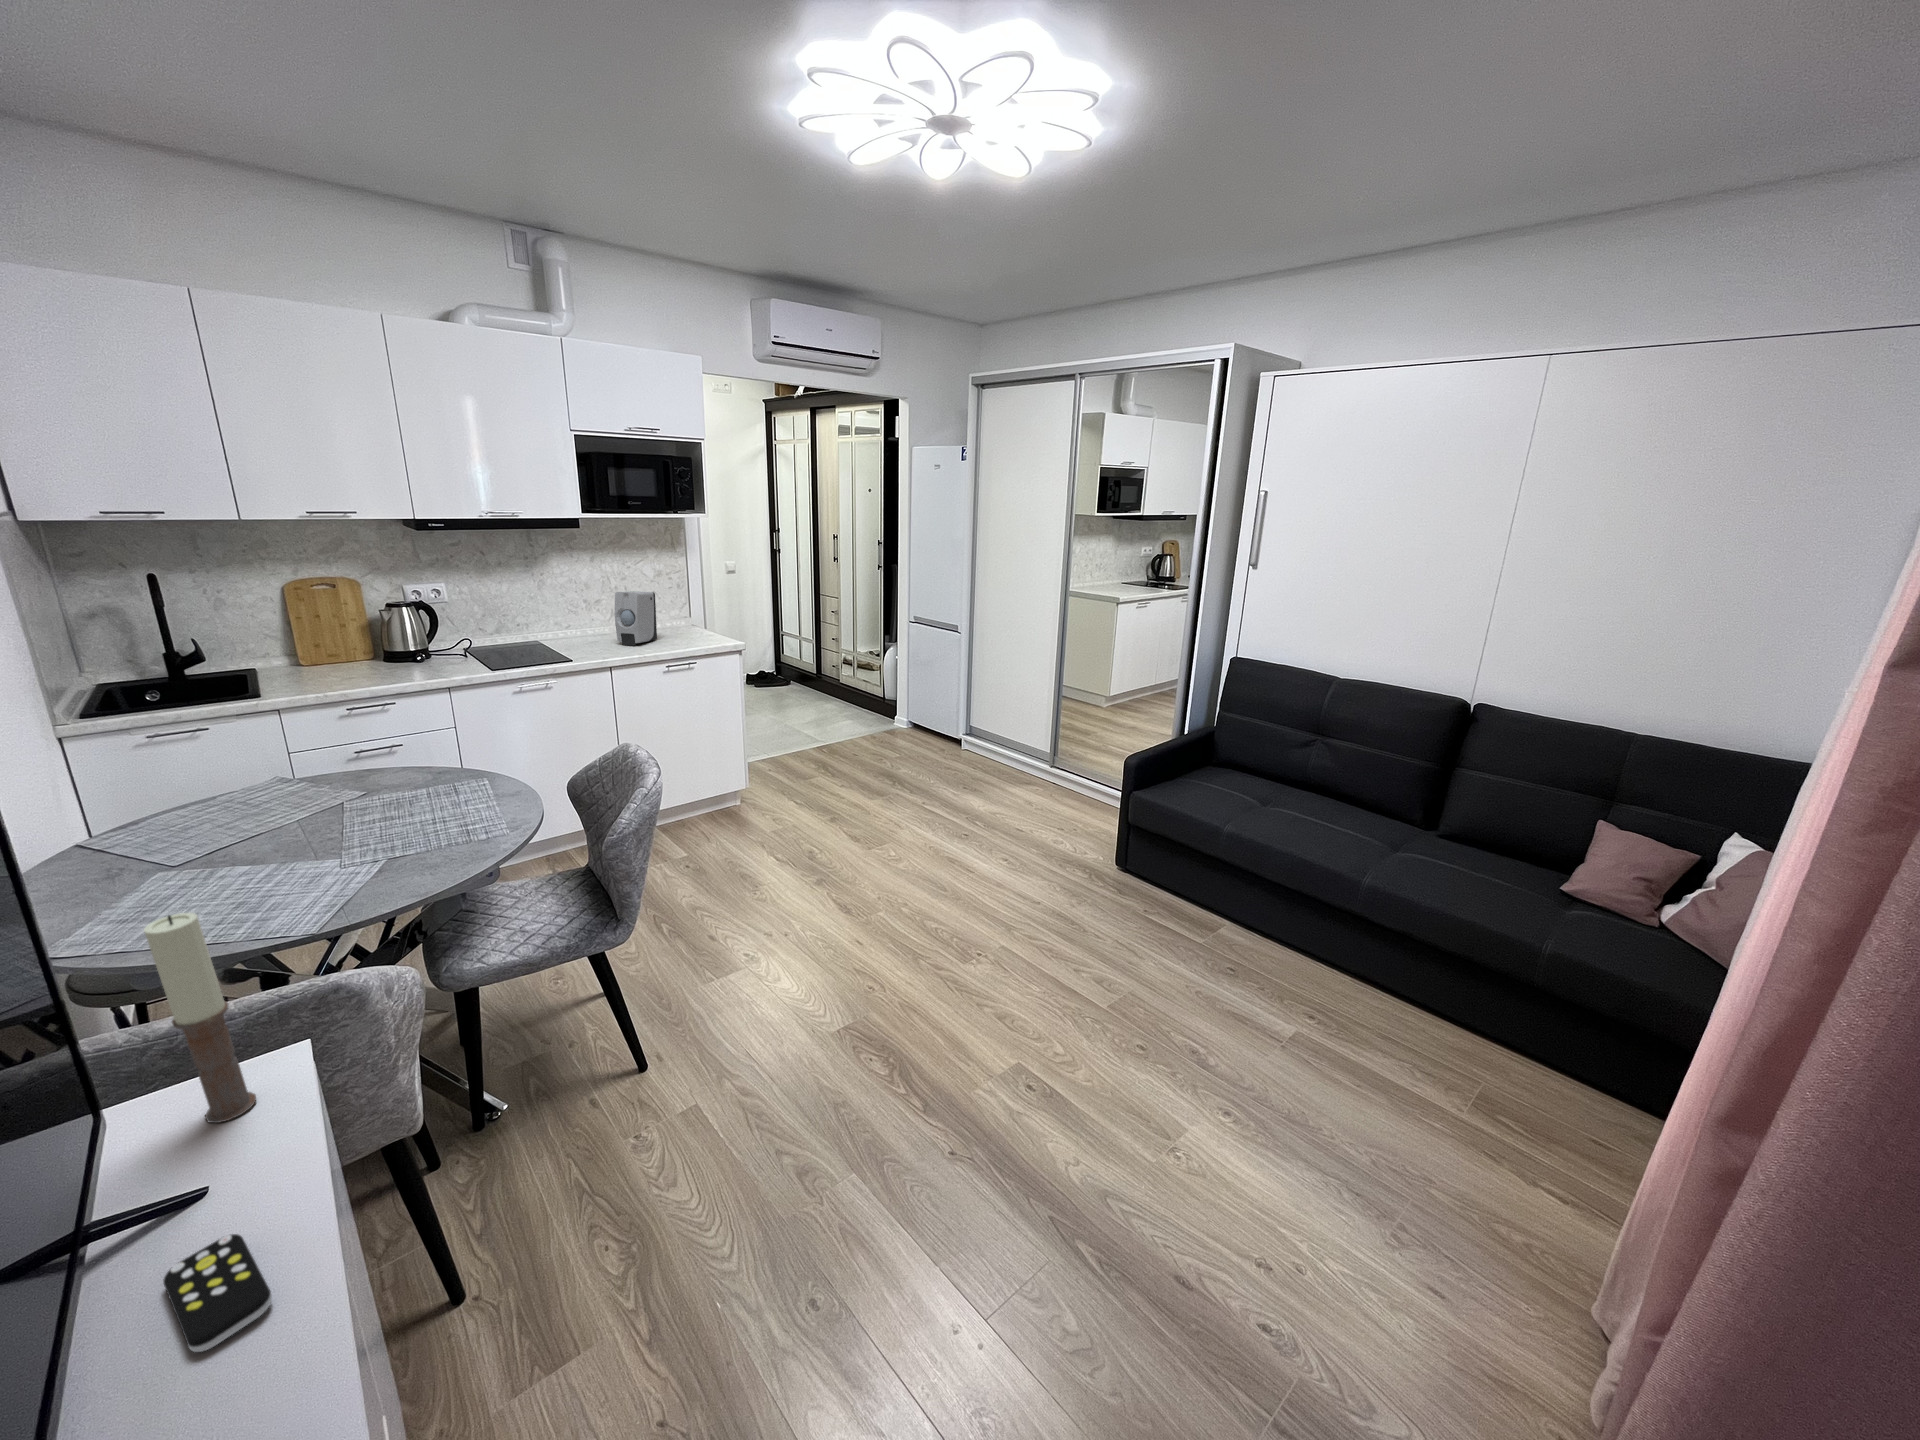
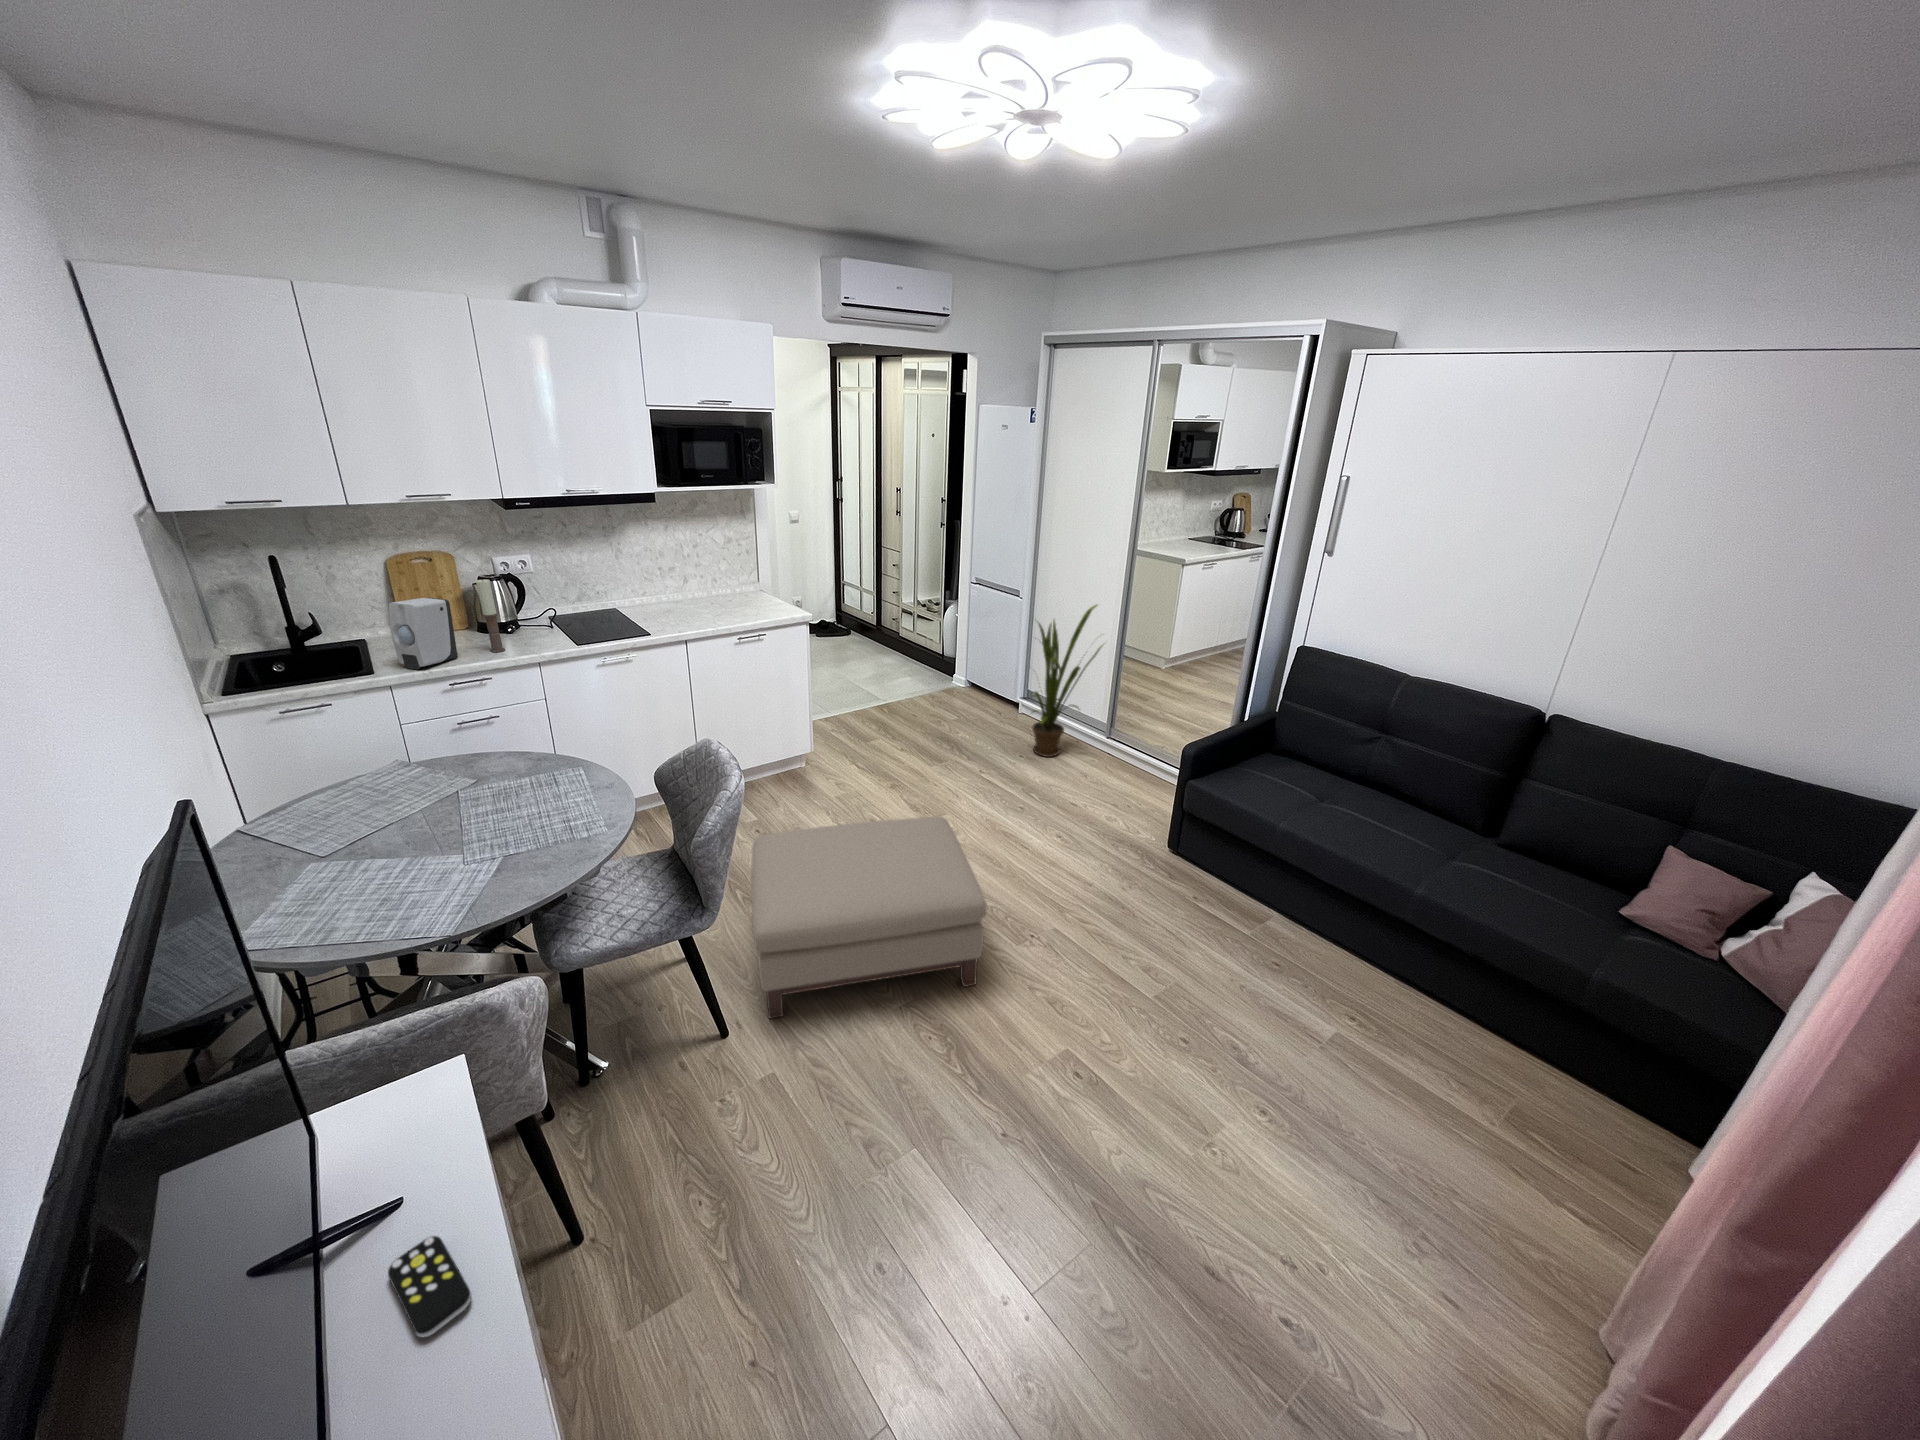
soap dispenser: present [615,591,657,646] -> present [389,598,458,669]
house plant: none [967,633,1046,787] -> present [1031,605,1102,757]
ottoman: none [676,832,929,1048] -> present [751,816,987,1019]
candle: present [144,913,256,1123] -> present [476,579,505,652]

